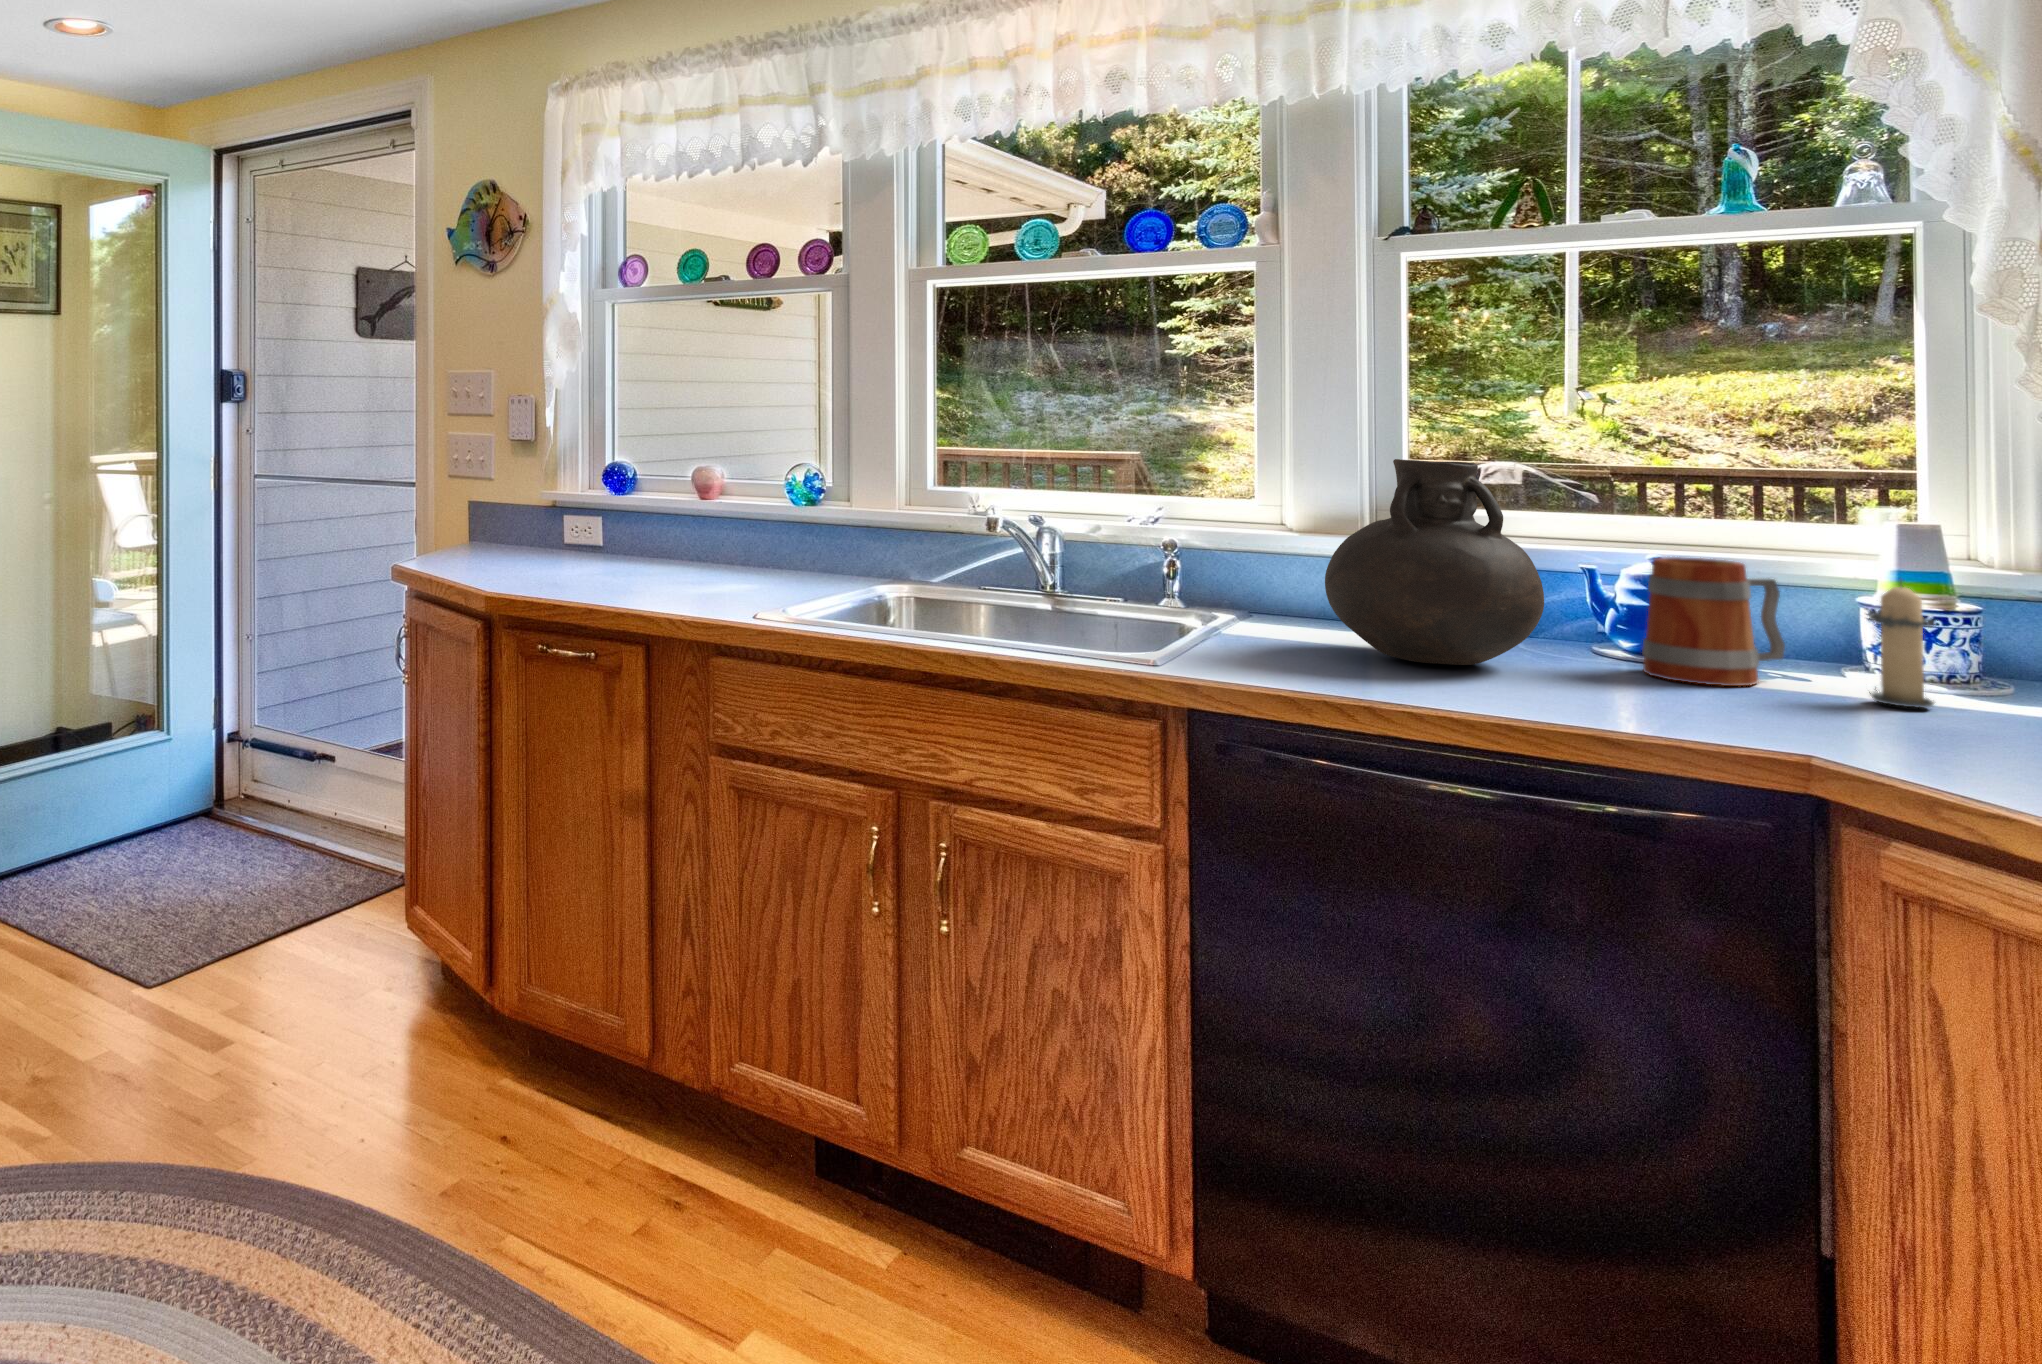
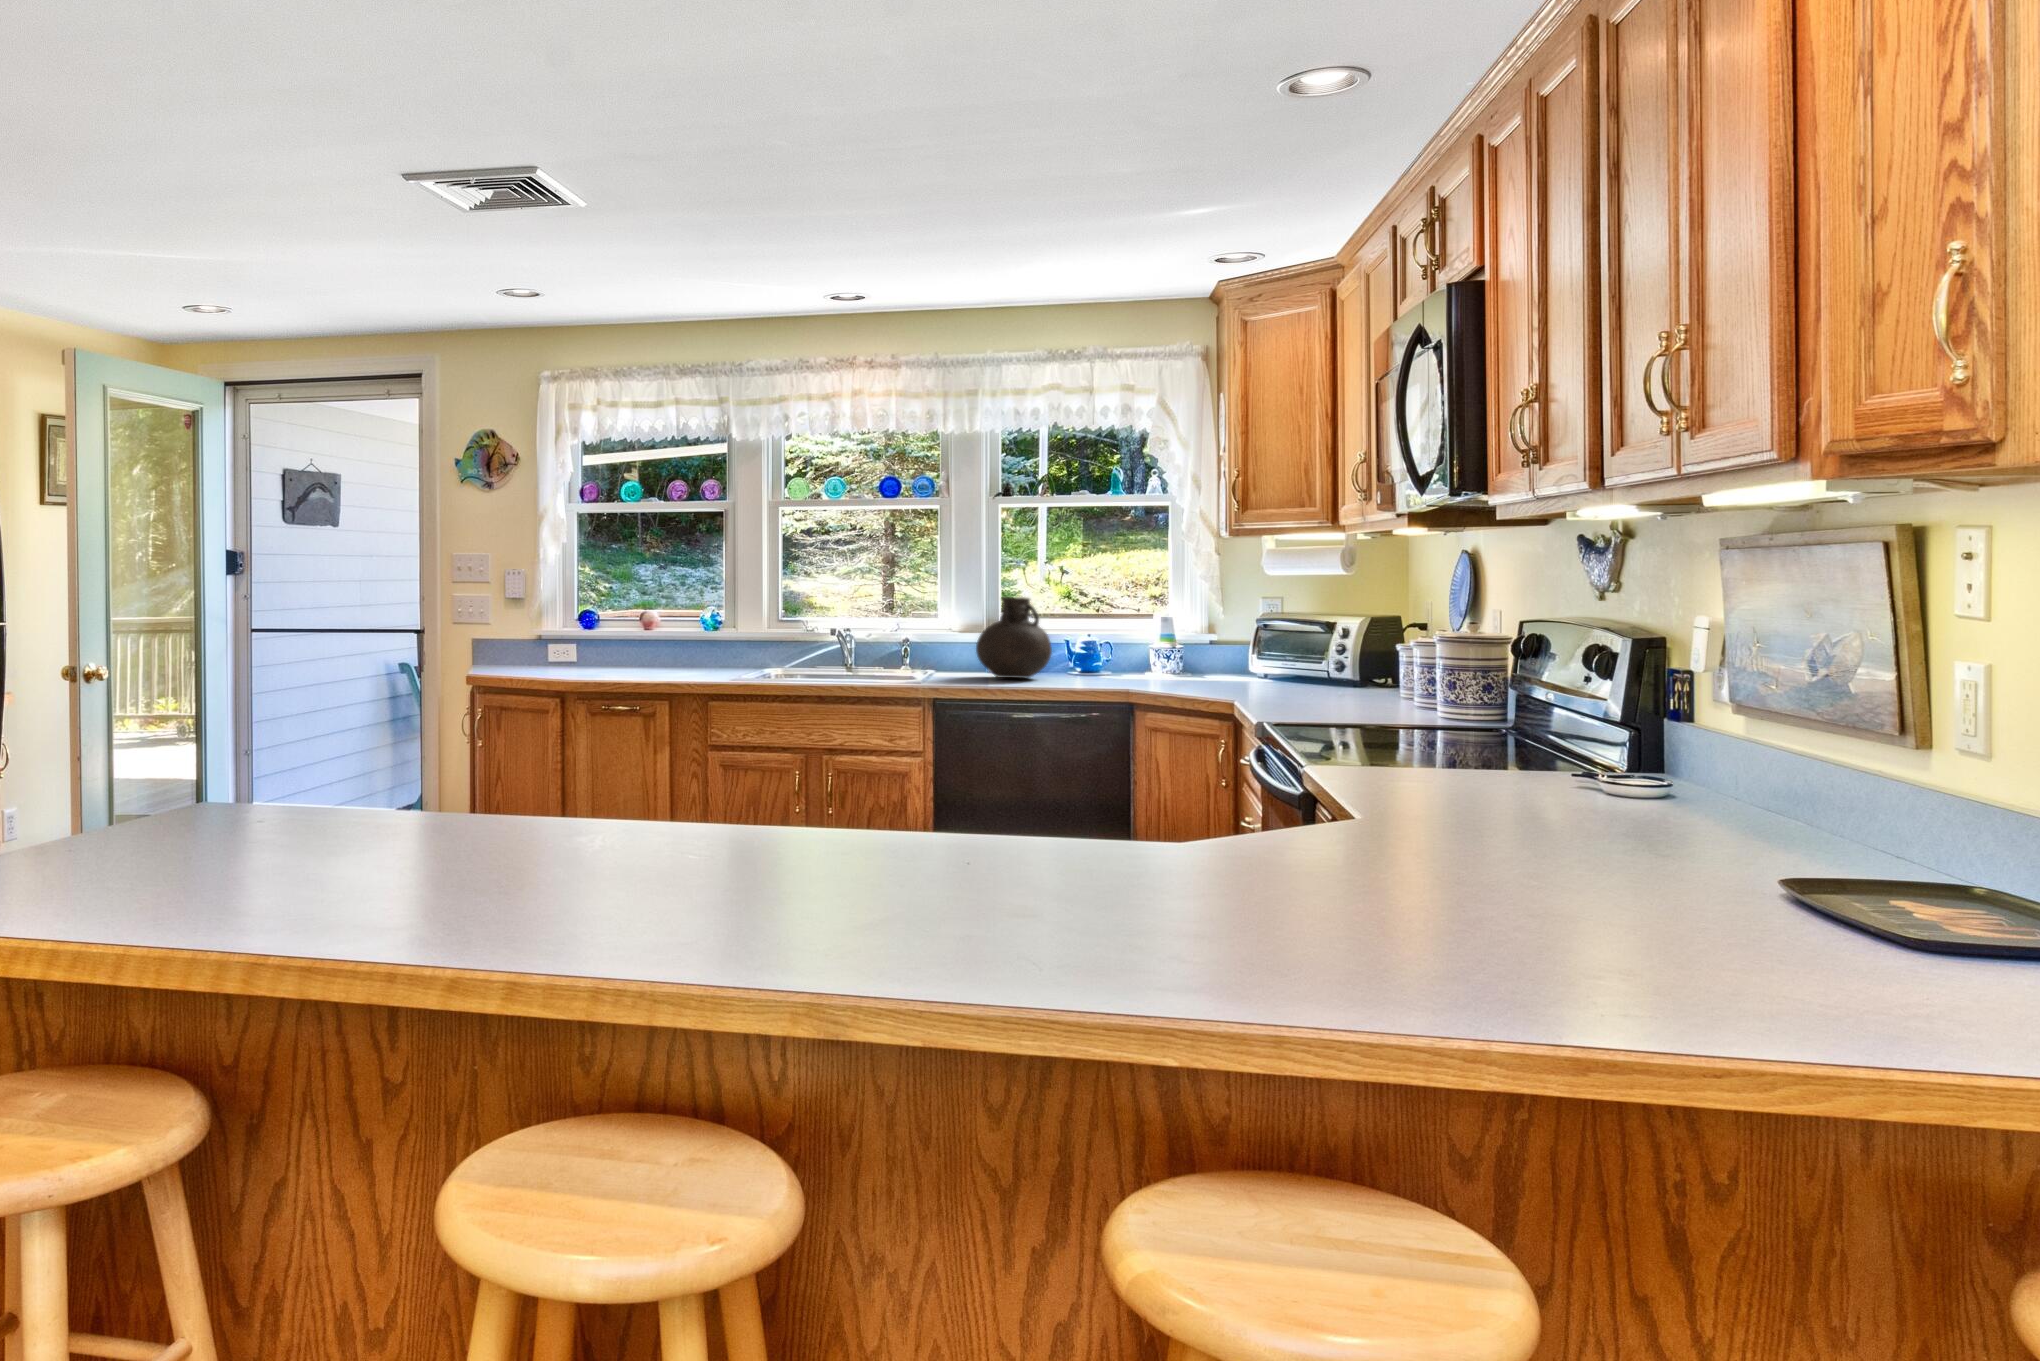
mug: present [1642,557,1785,686] -> none [1082,633,1125,679]
candle: present [1868,585,1938,708] -> none [1144,635,1167,680]

